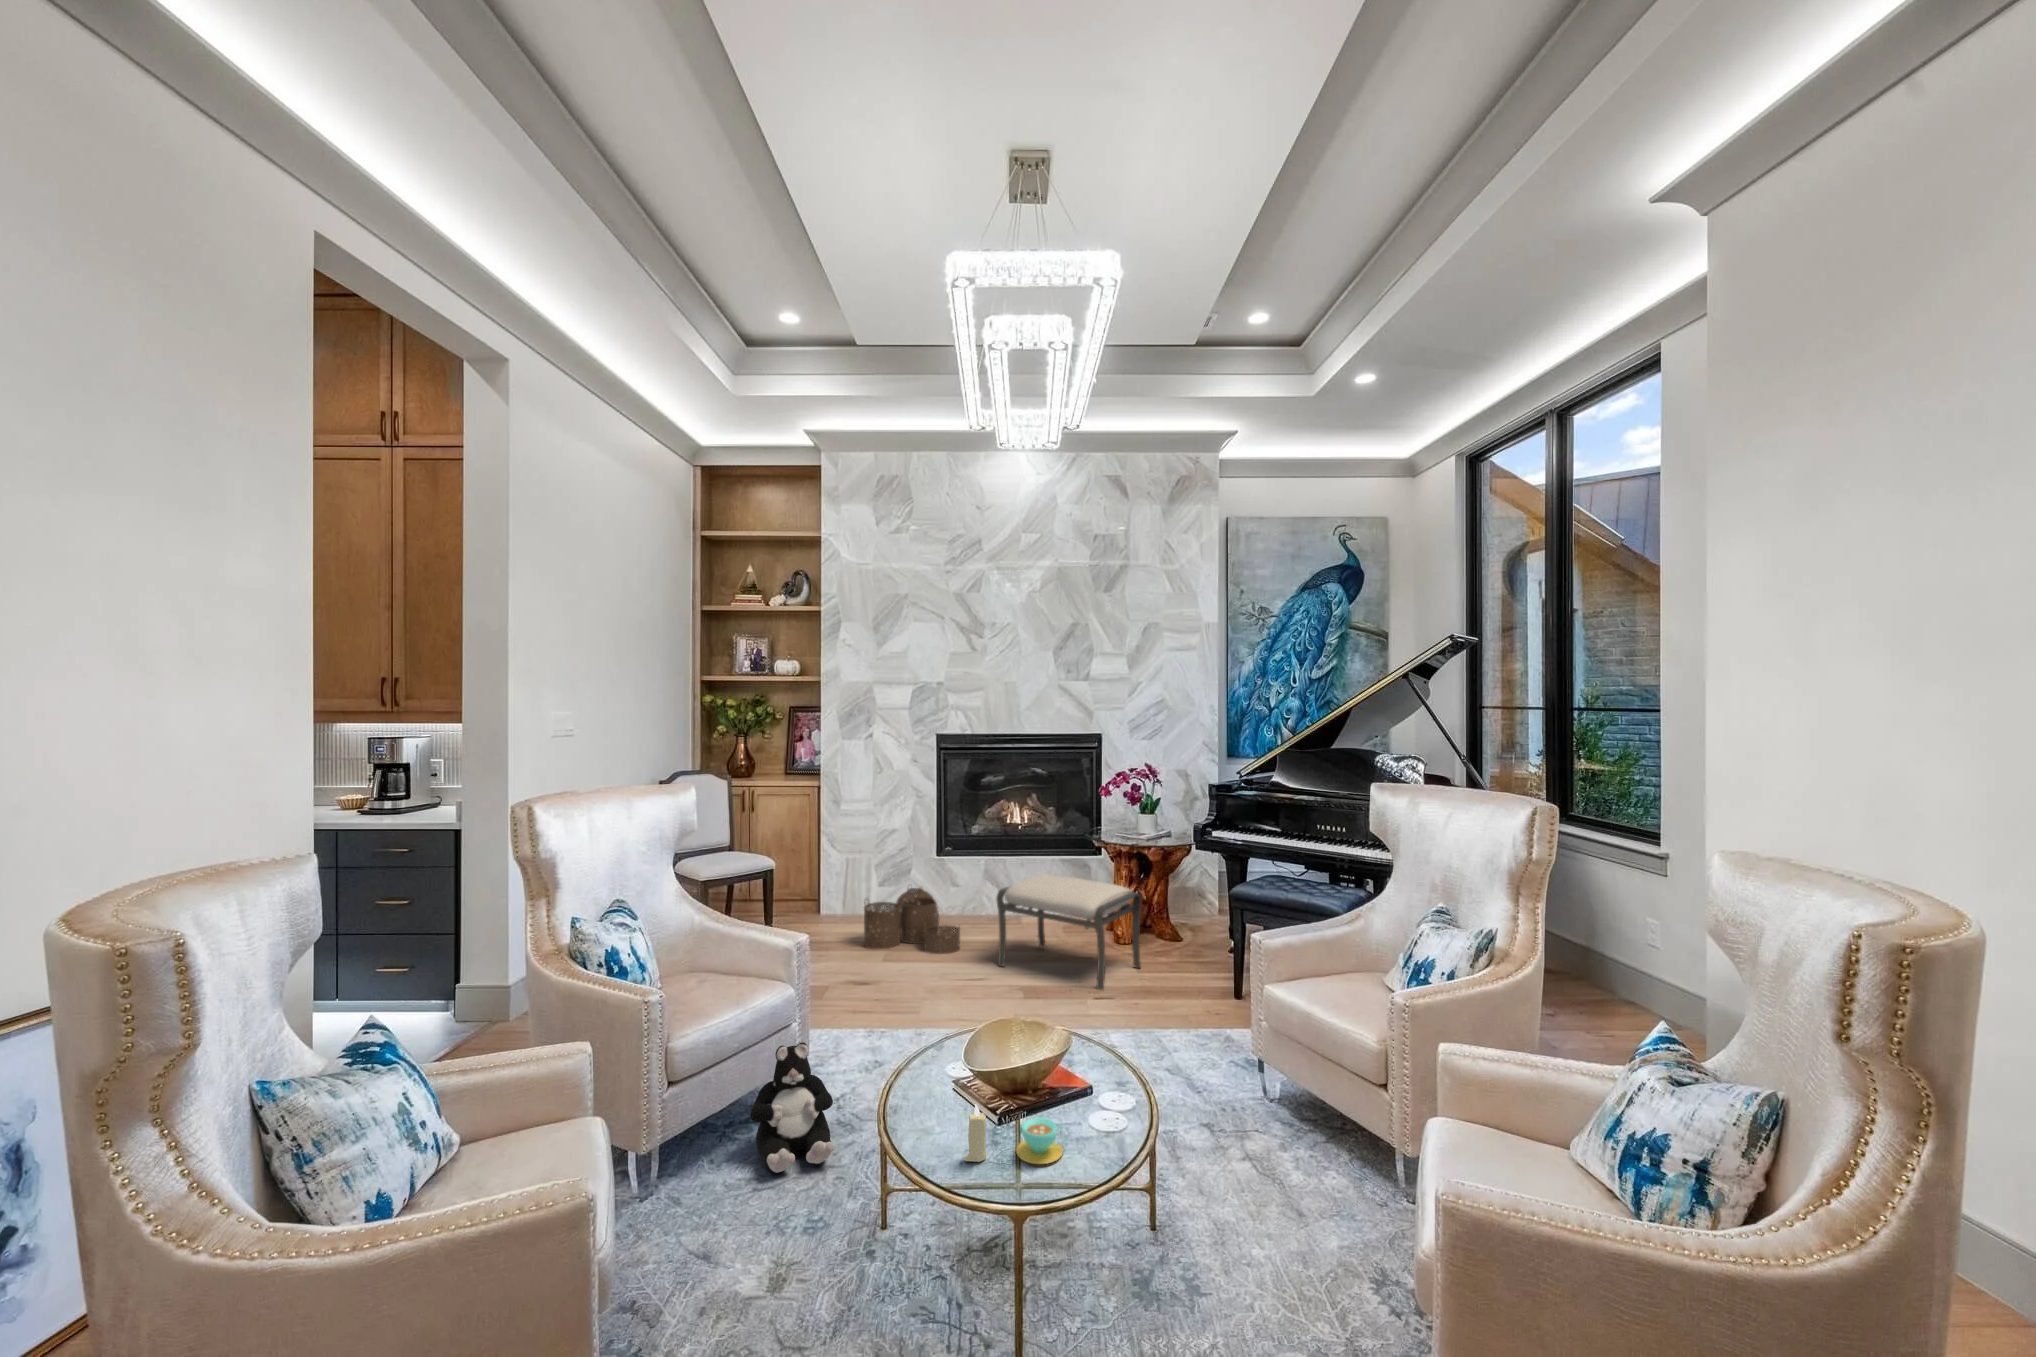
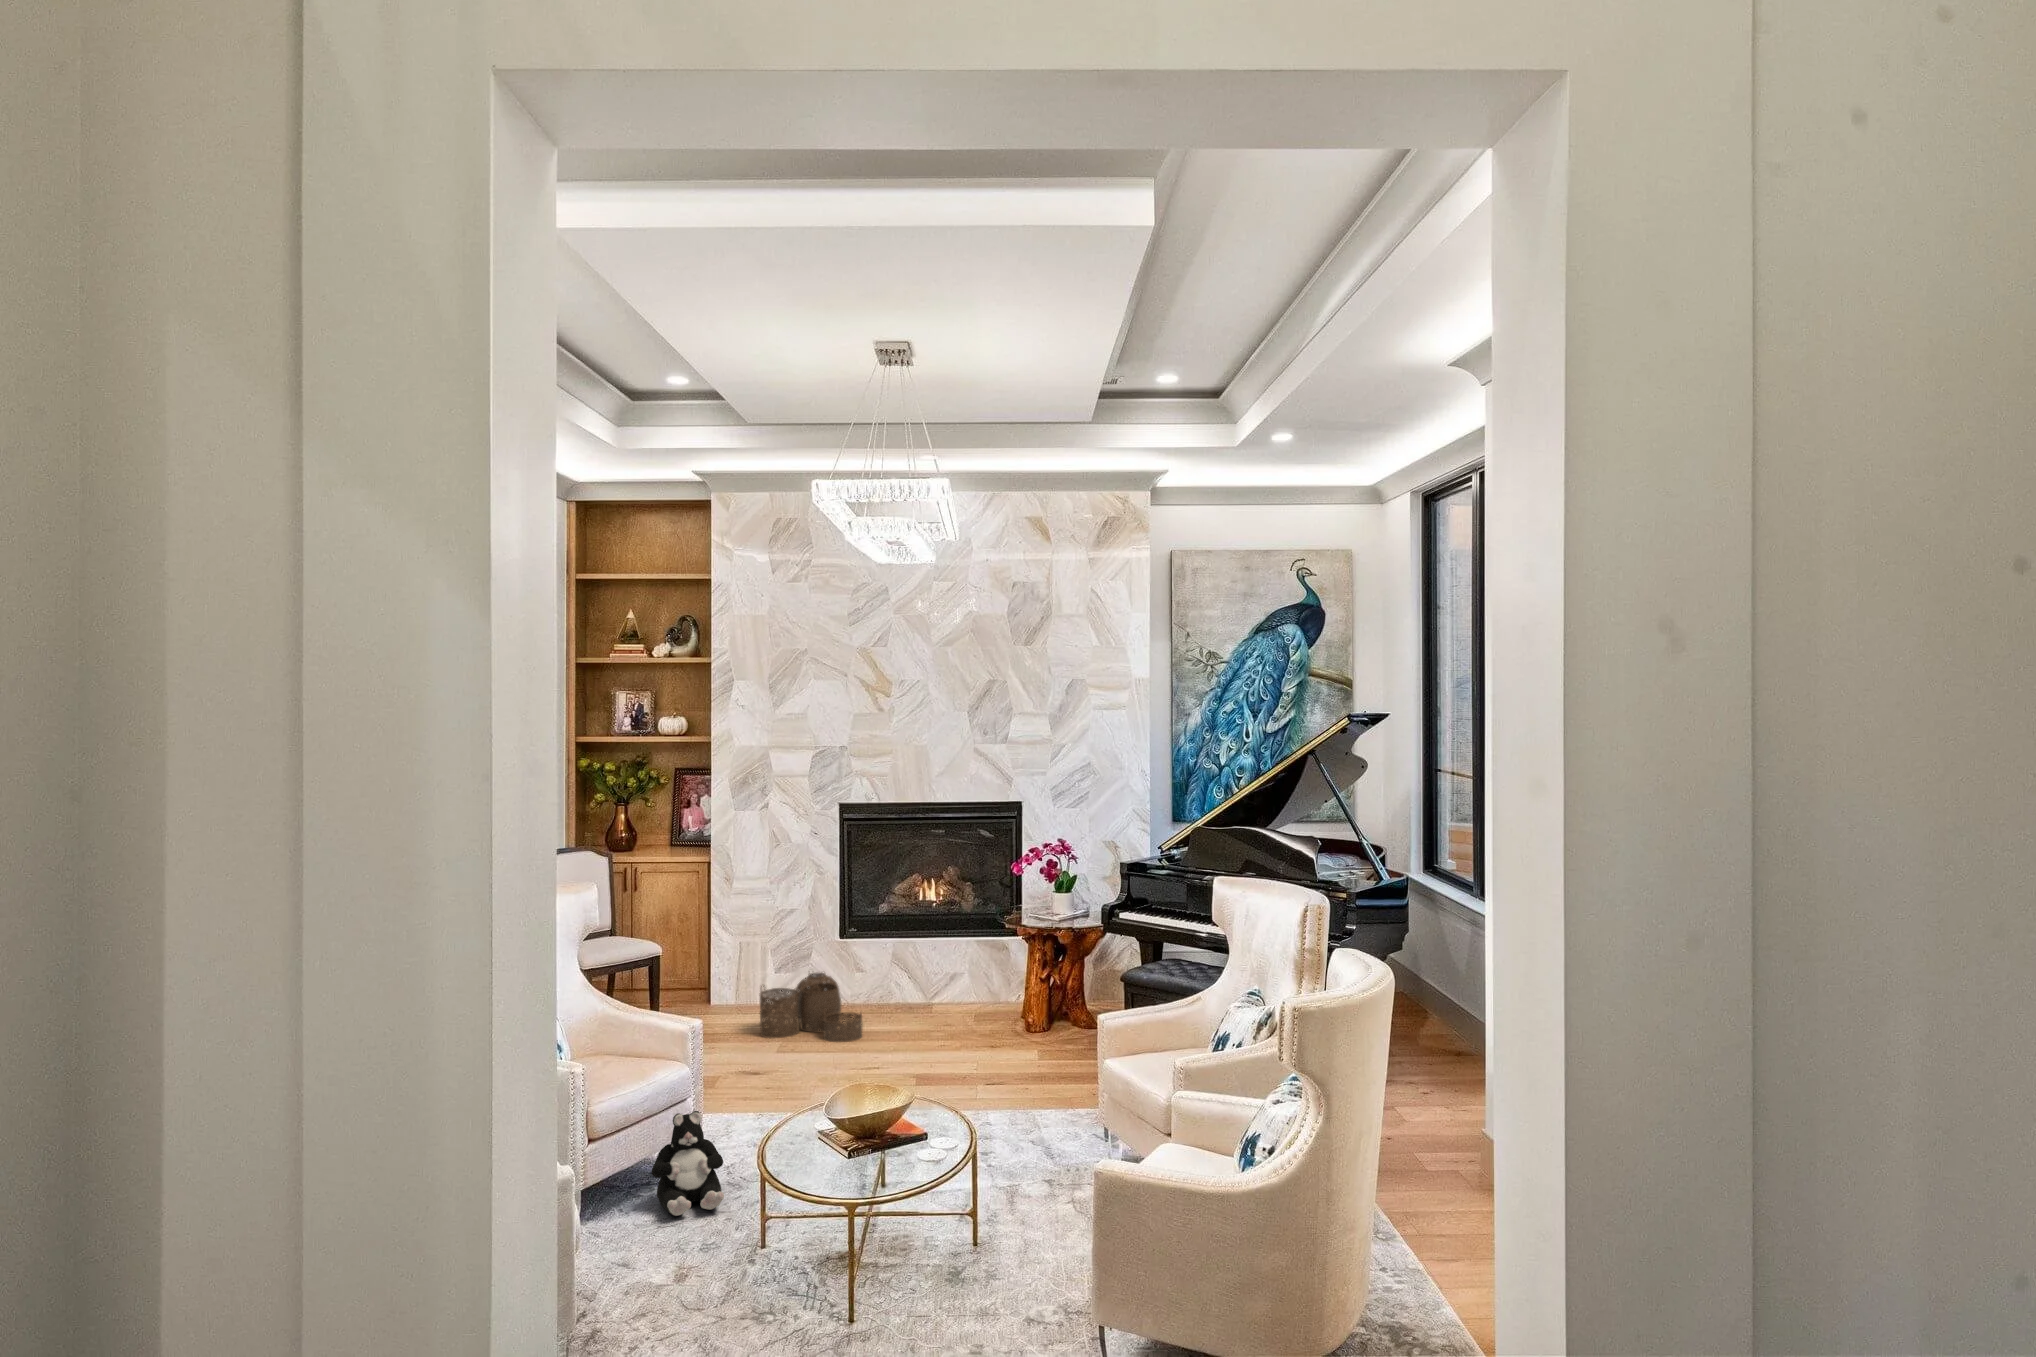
ottoman: present [996,874,1142,990] -> none [896,957,1047,1076]
candle: present [964,1104,986,1162] -> none [817,1137,834,1179]
teacup: present [1016,1117,1063,1164] -> none [857,1149,898,1179]

